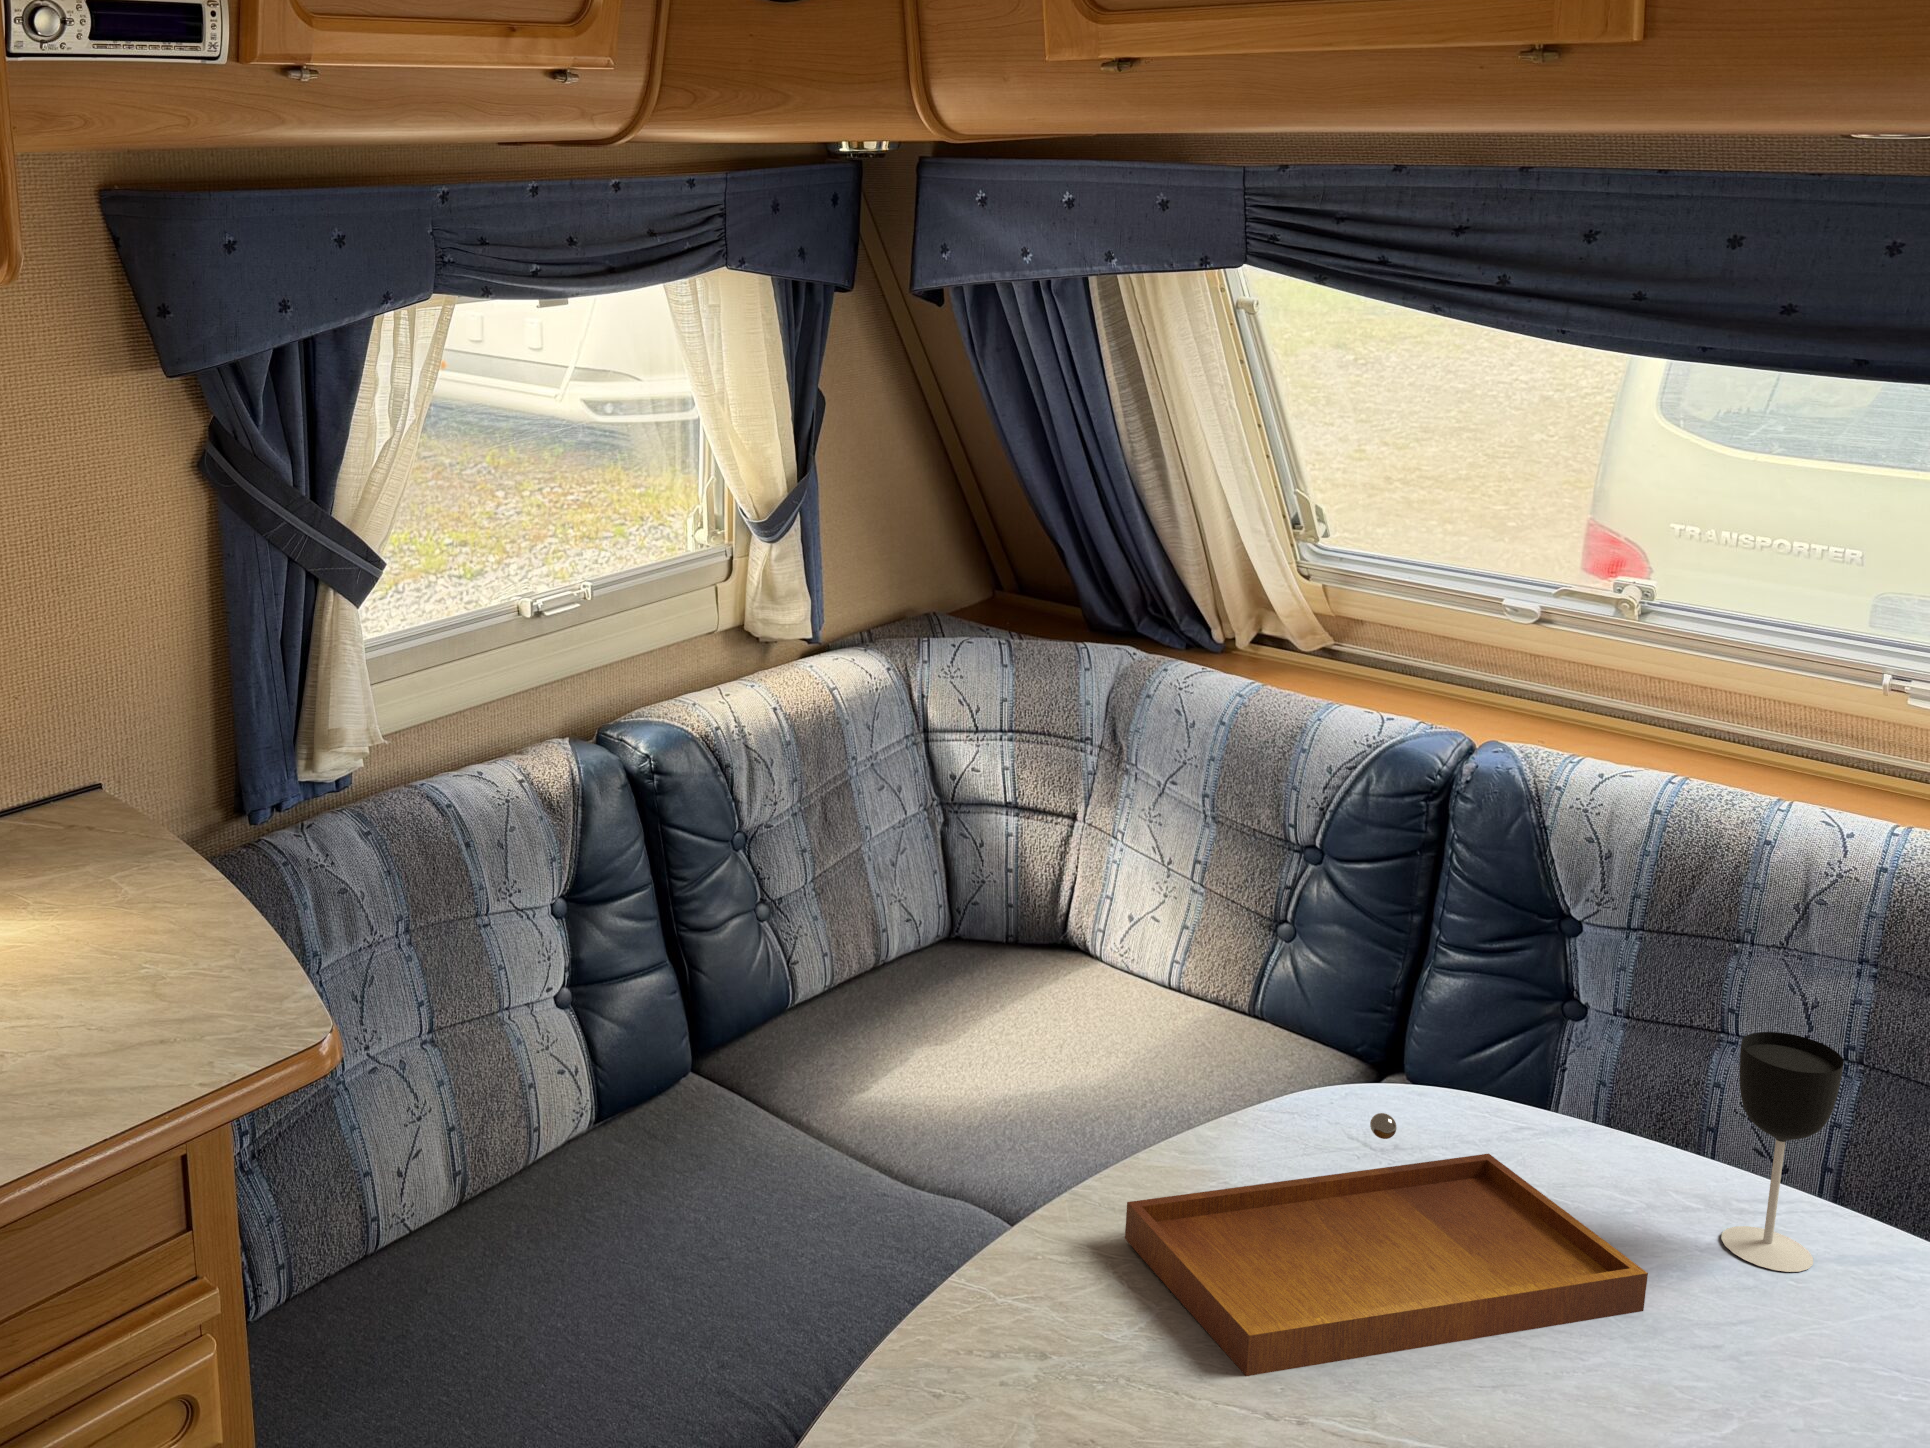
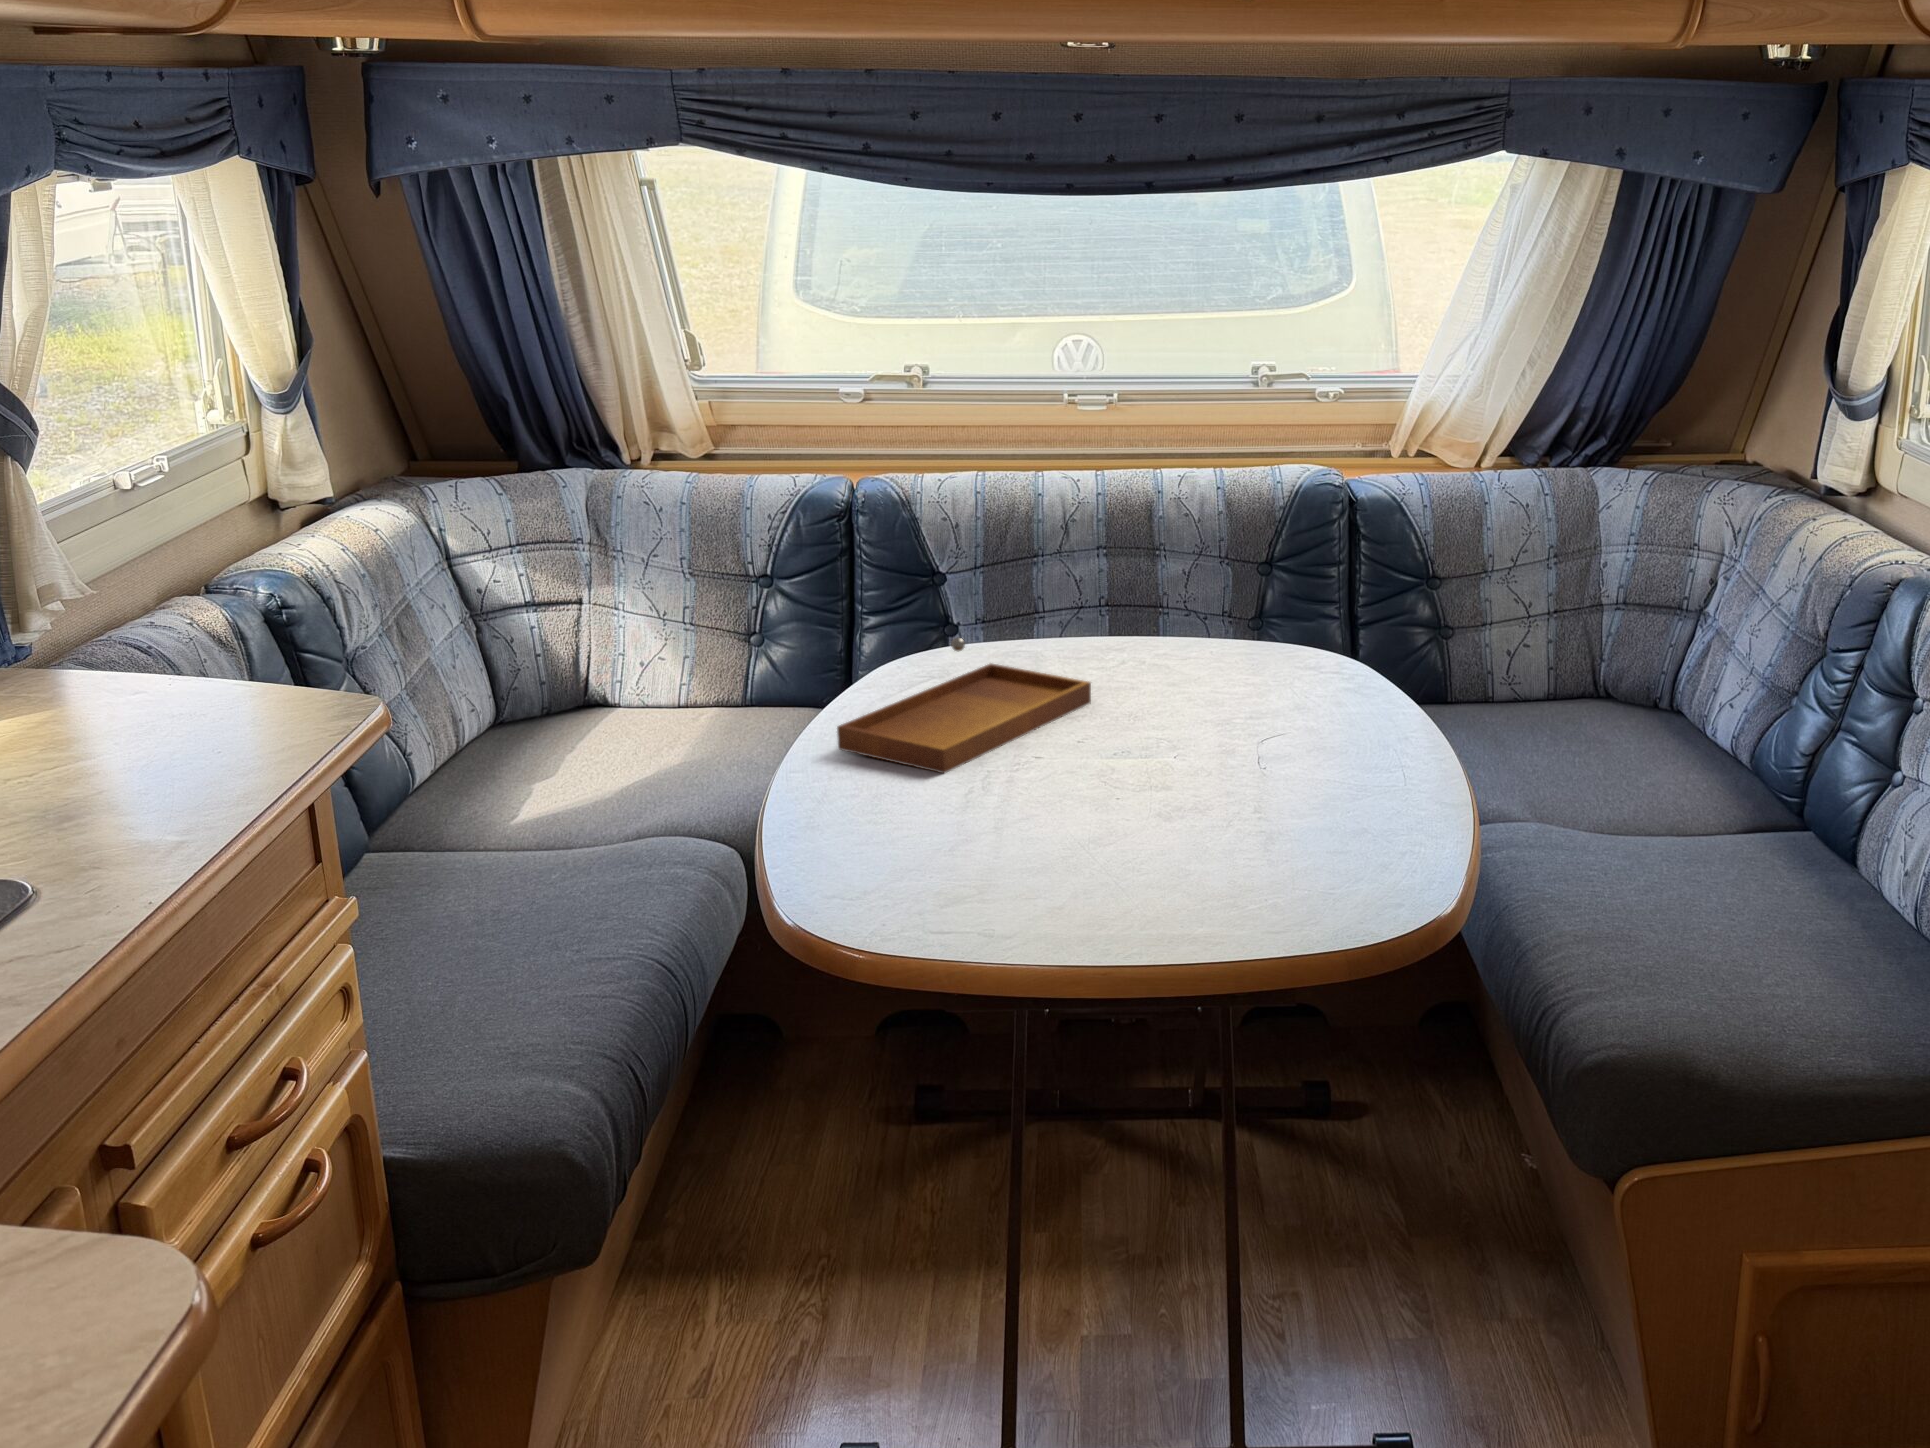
wine glass: present [1721,1032,1844,1272] -> none [1101,555,1146,676]

